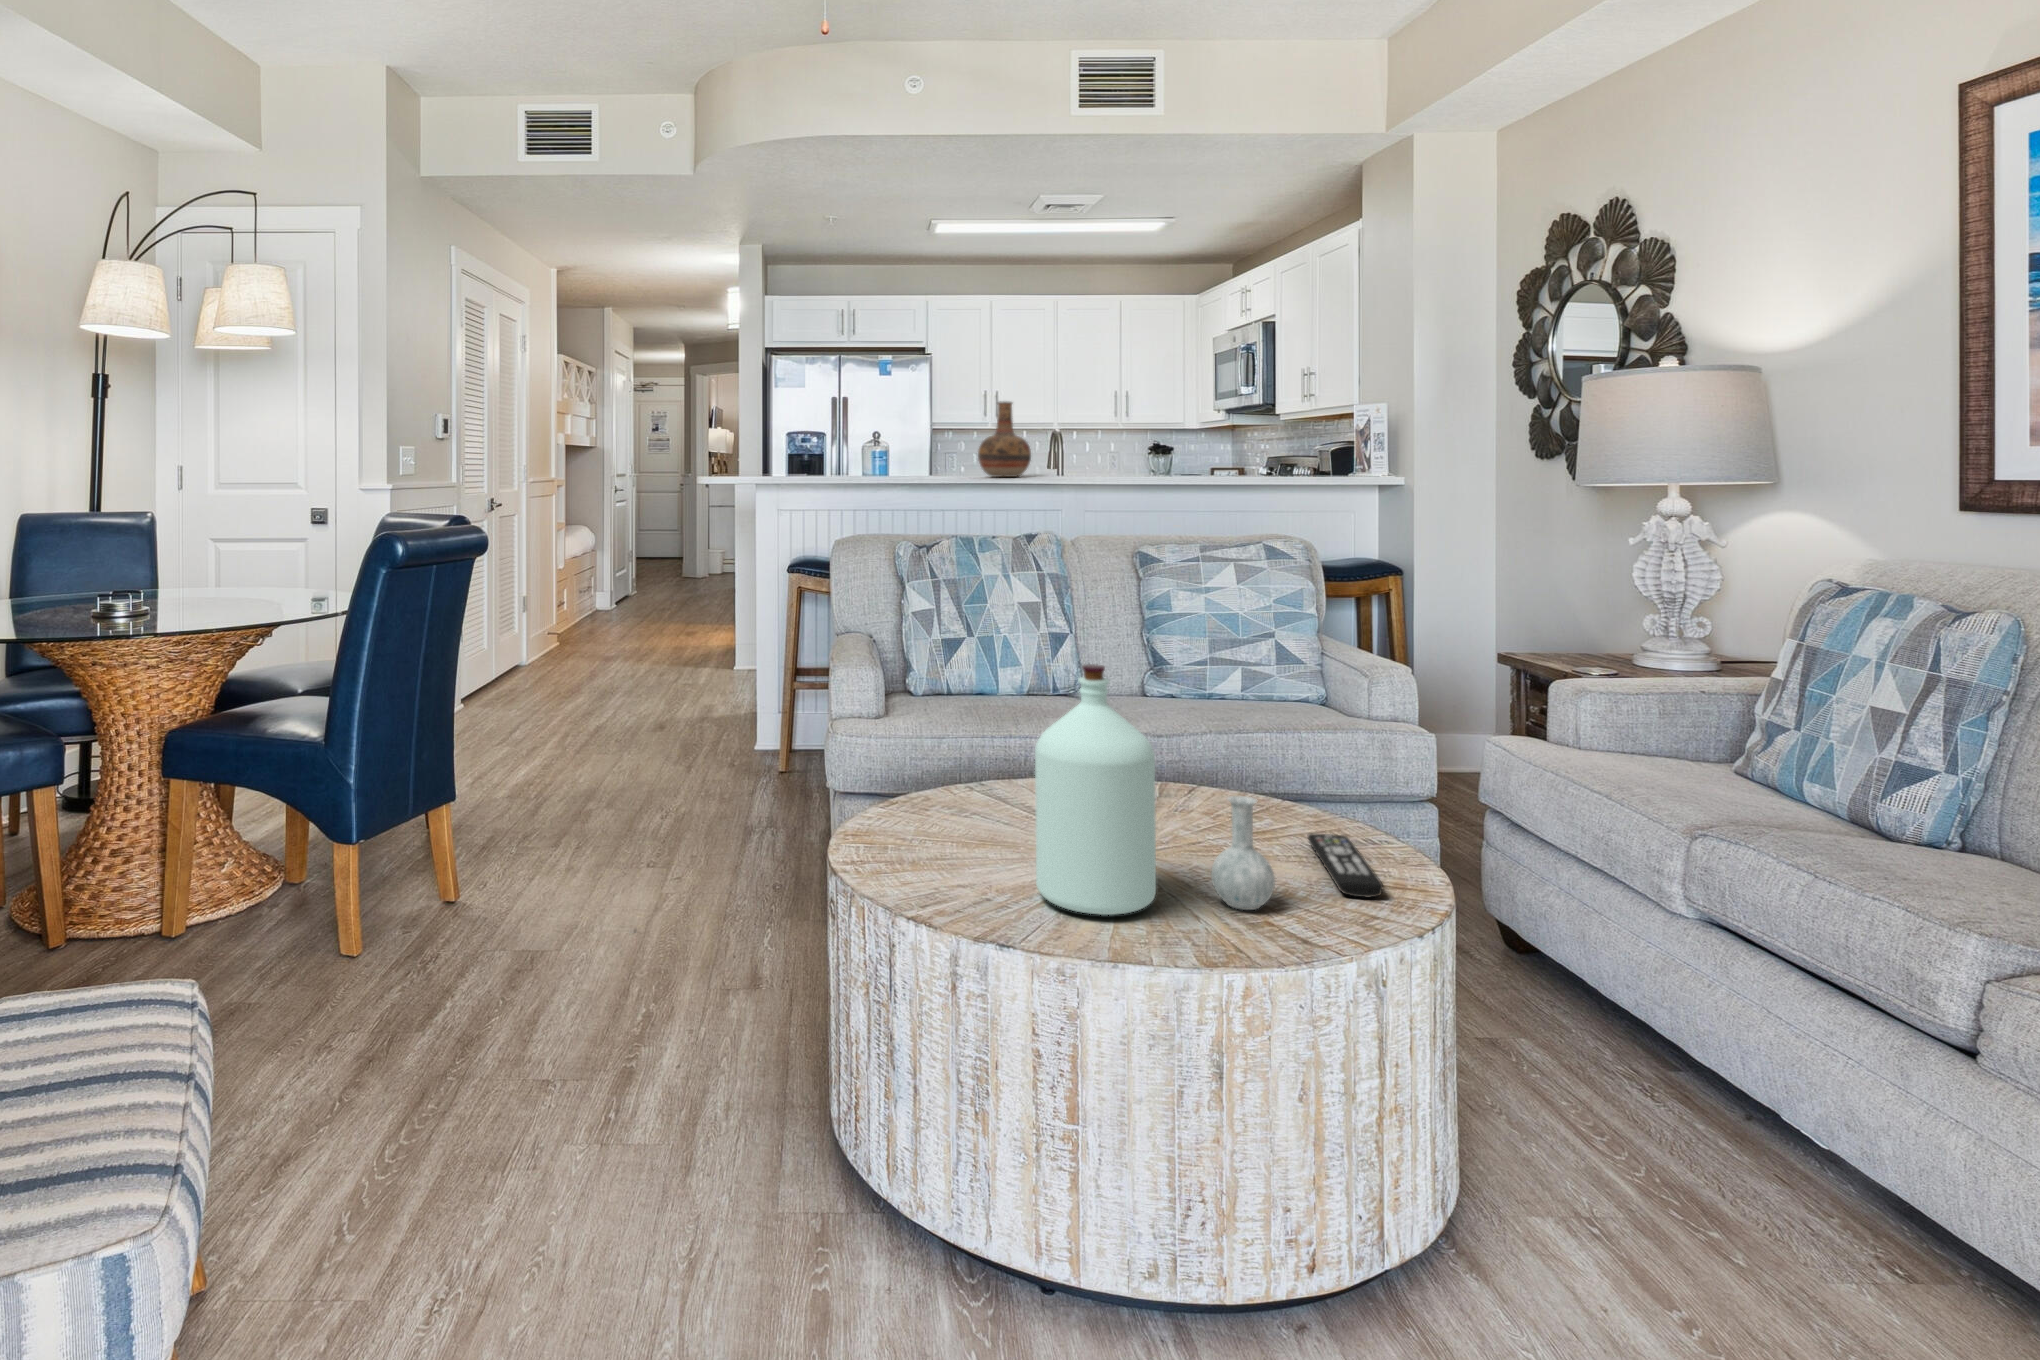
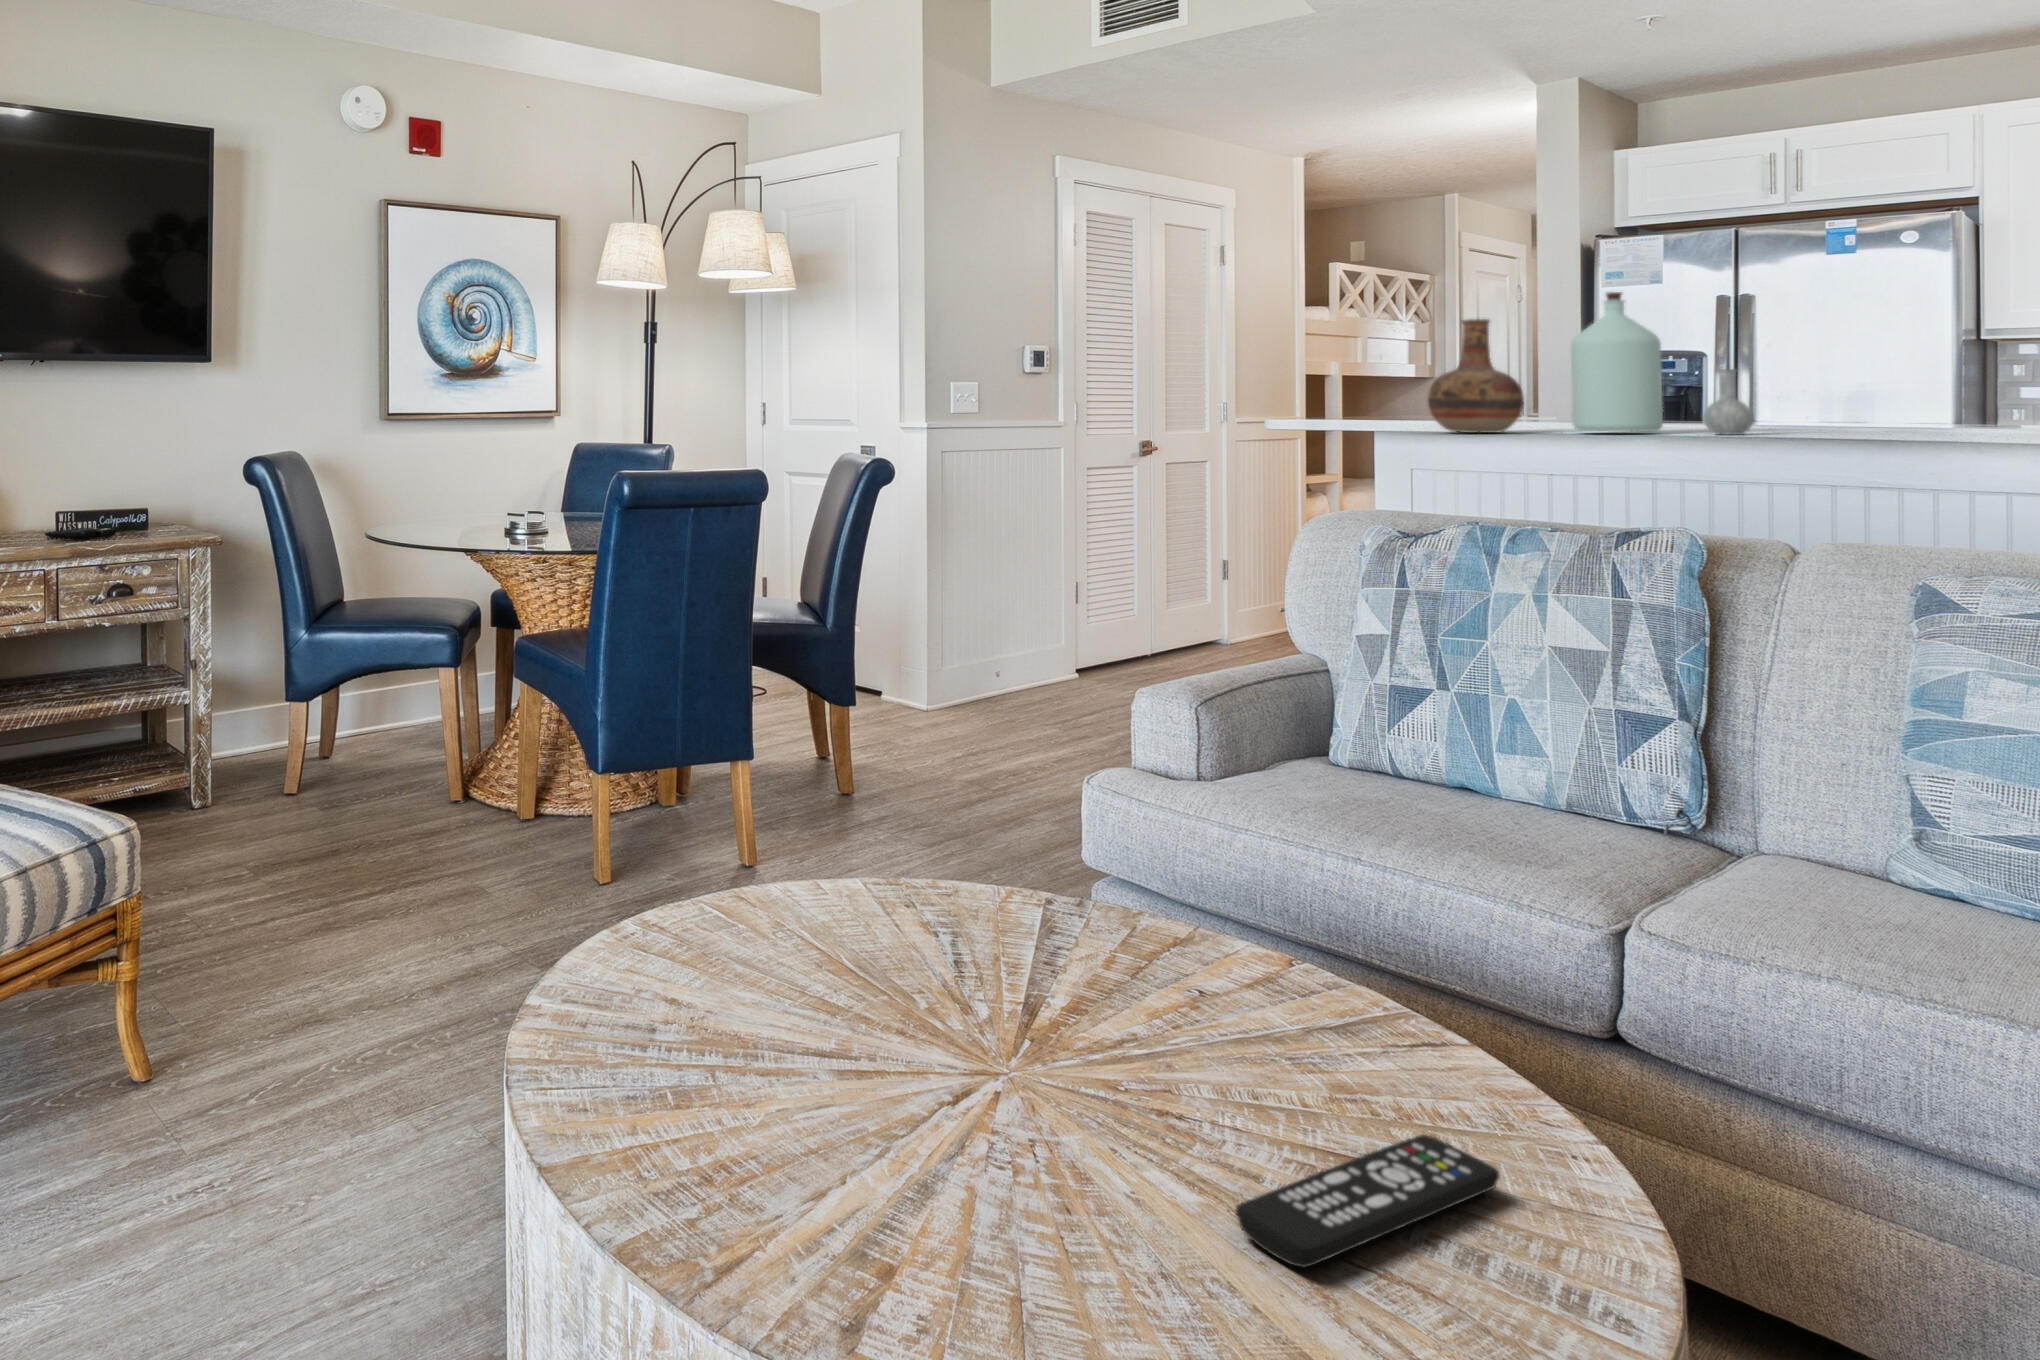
vase: present [978,402,1031,477] -> present [1428,319,1524,433]
bottle: present [1035,664,1275,915] -> present [1571,292,1754,435]

